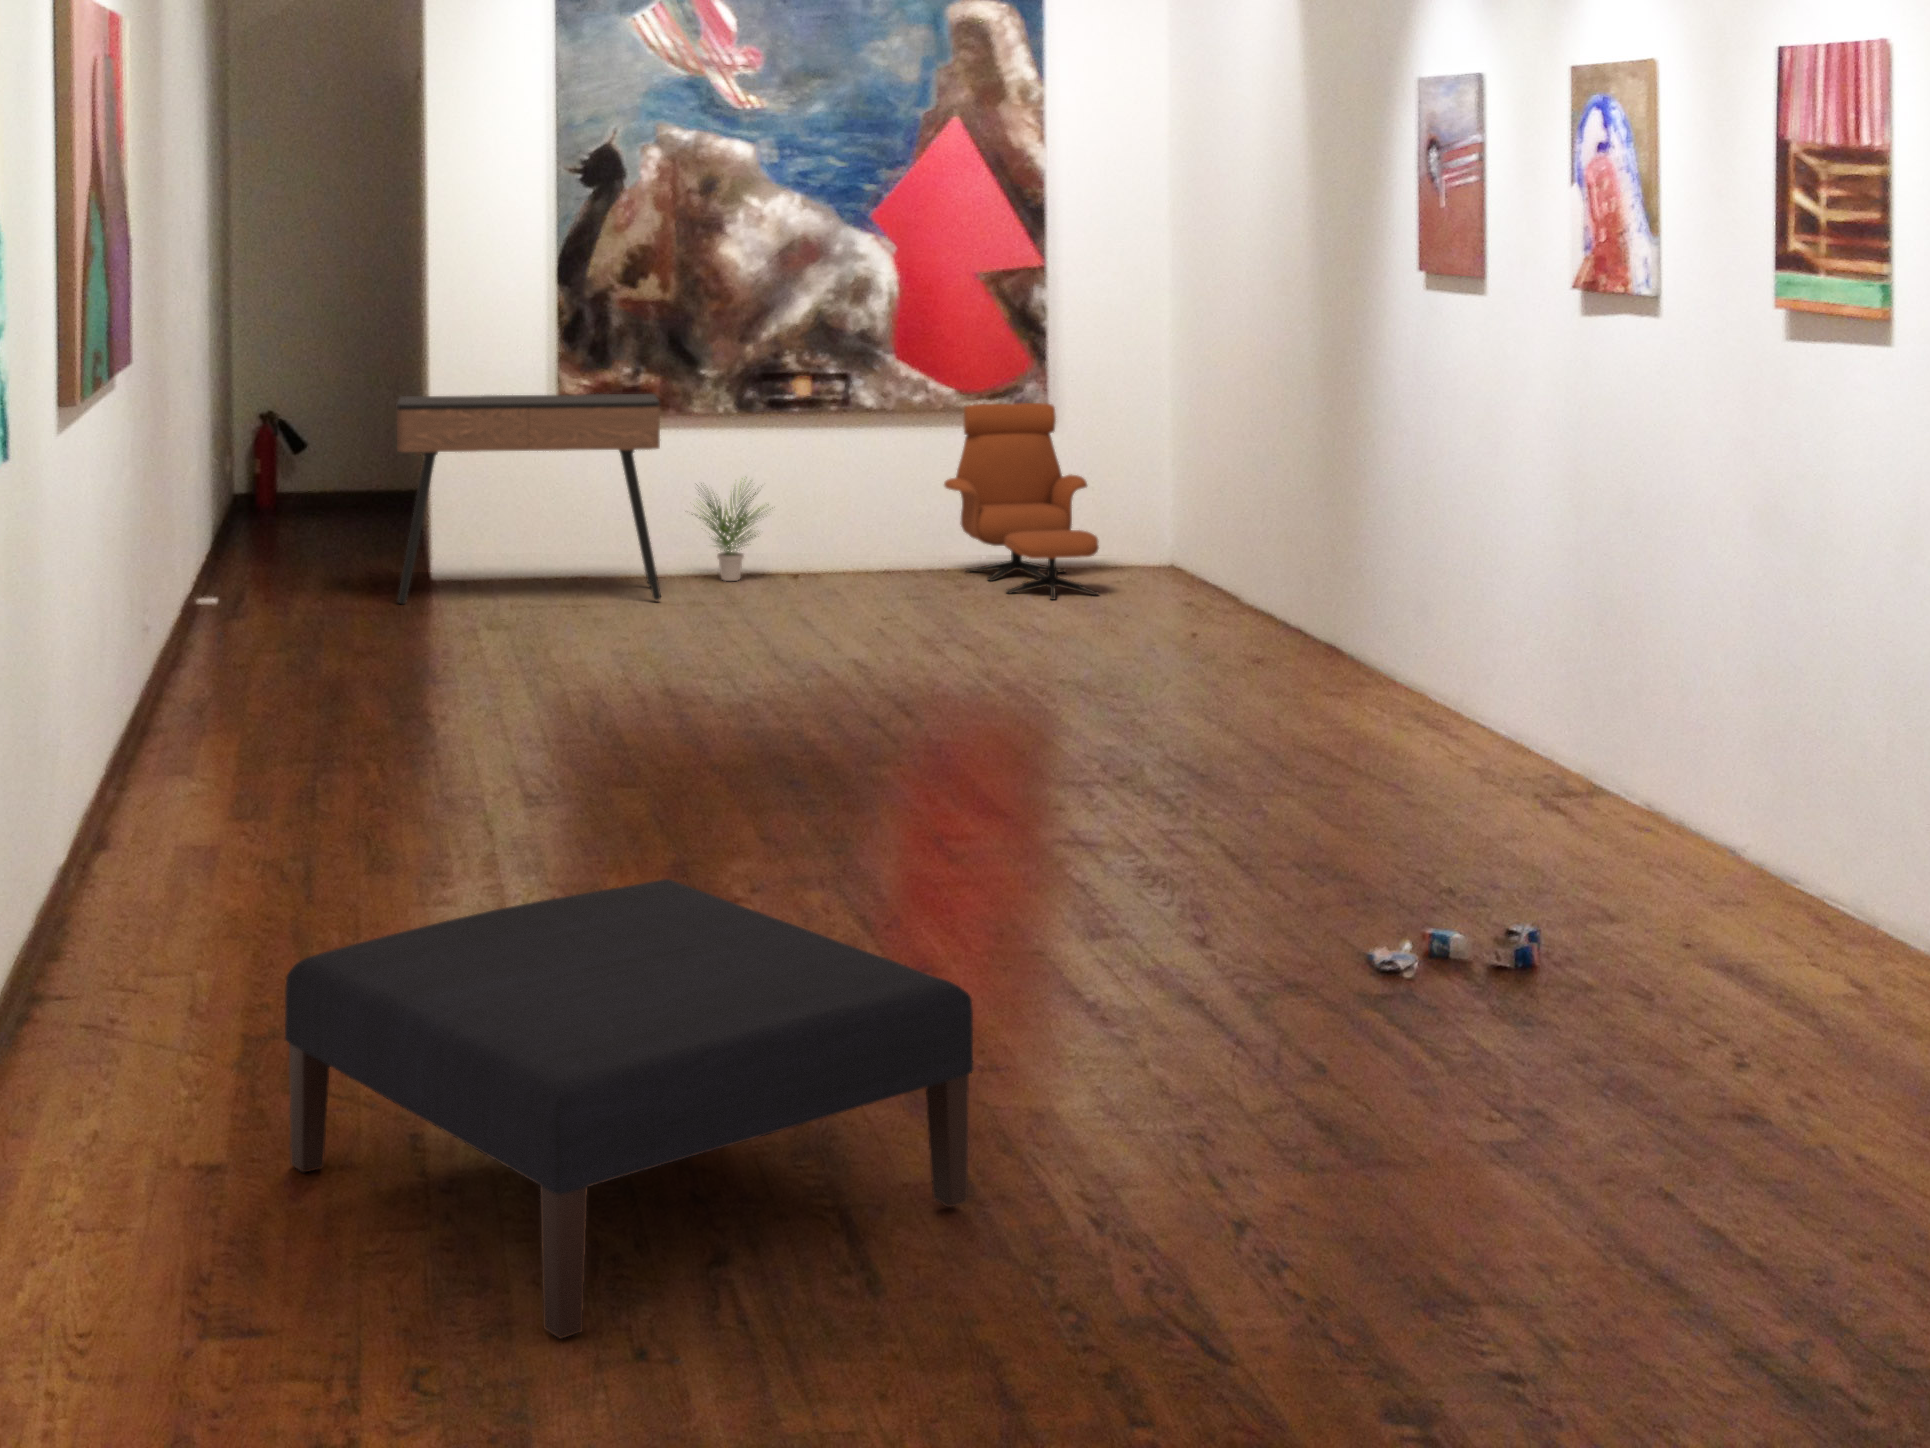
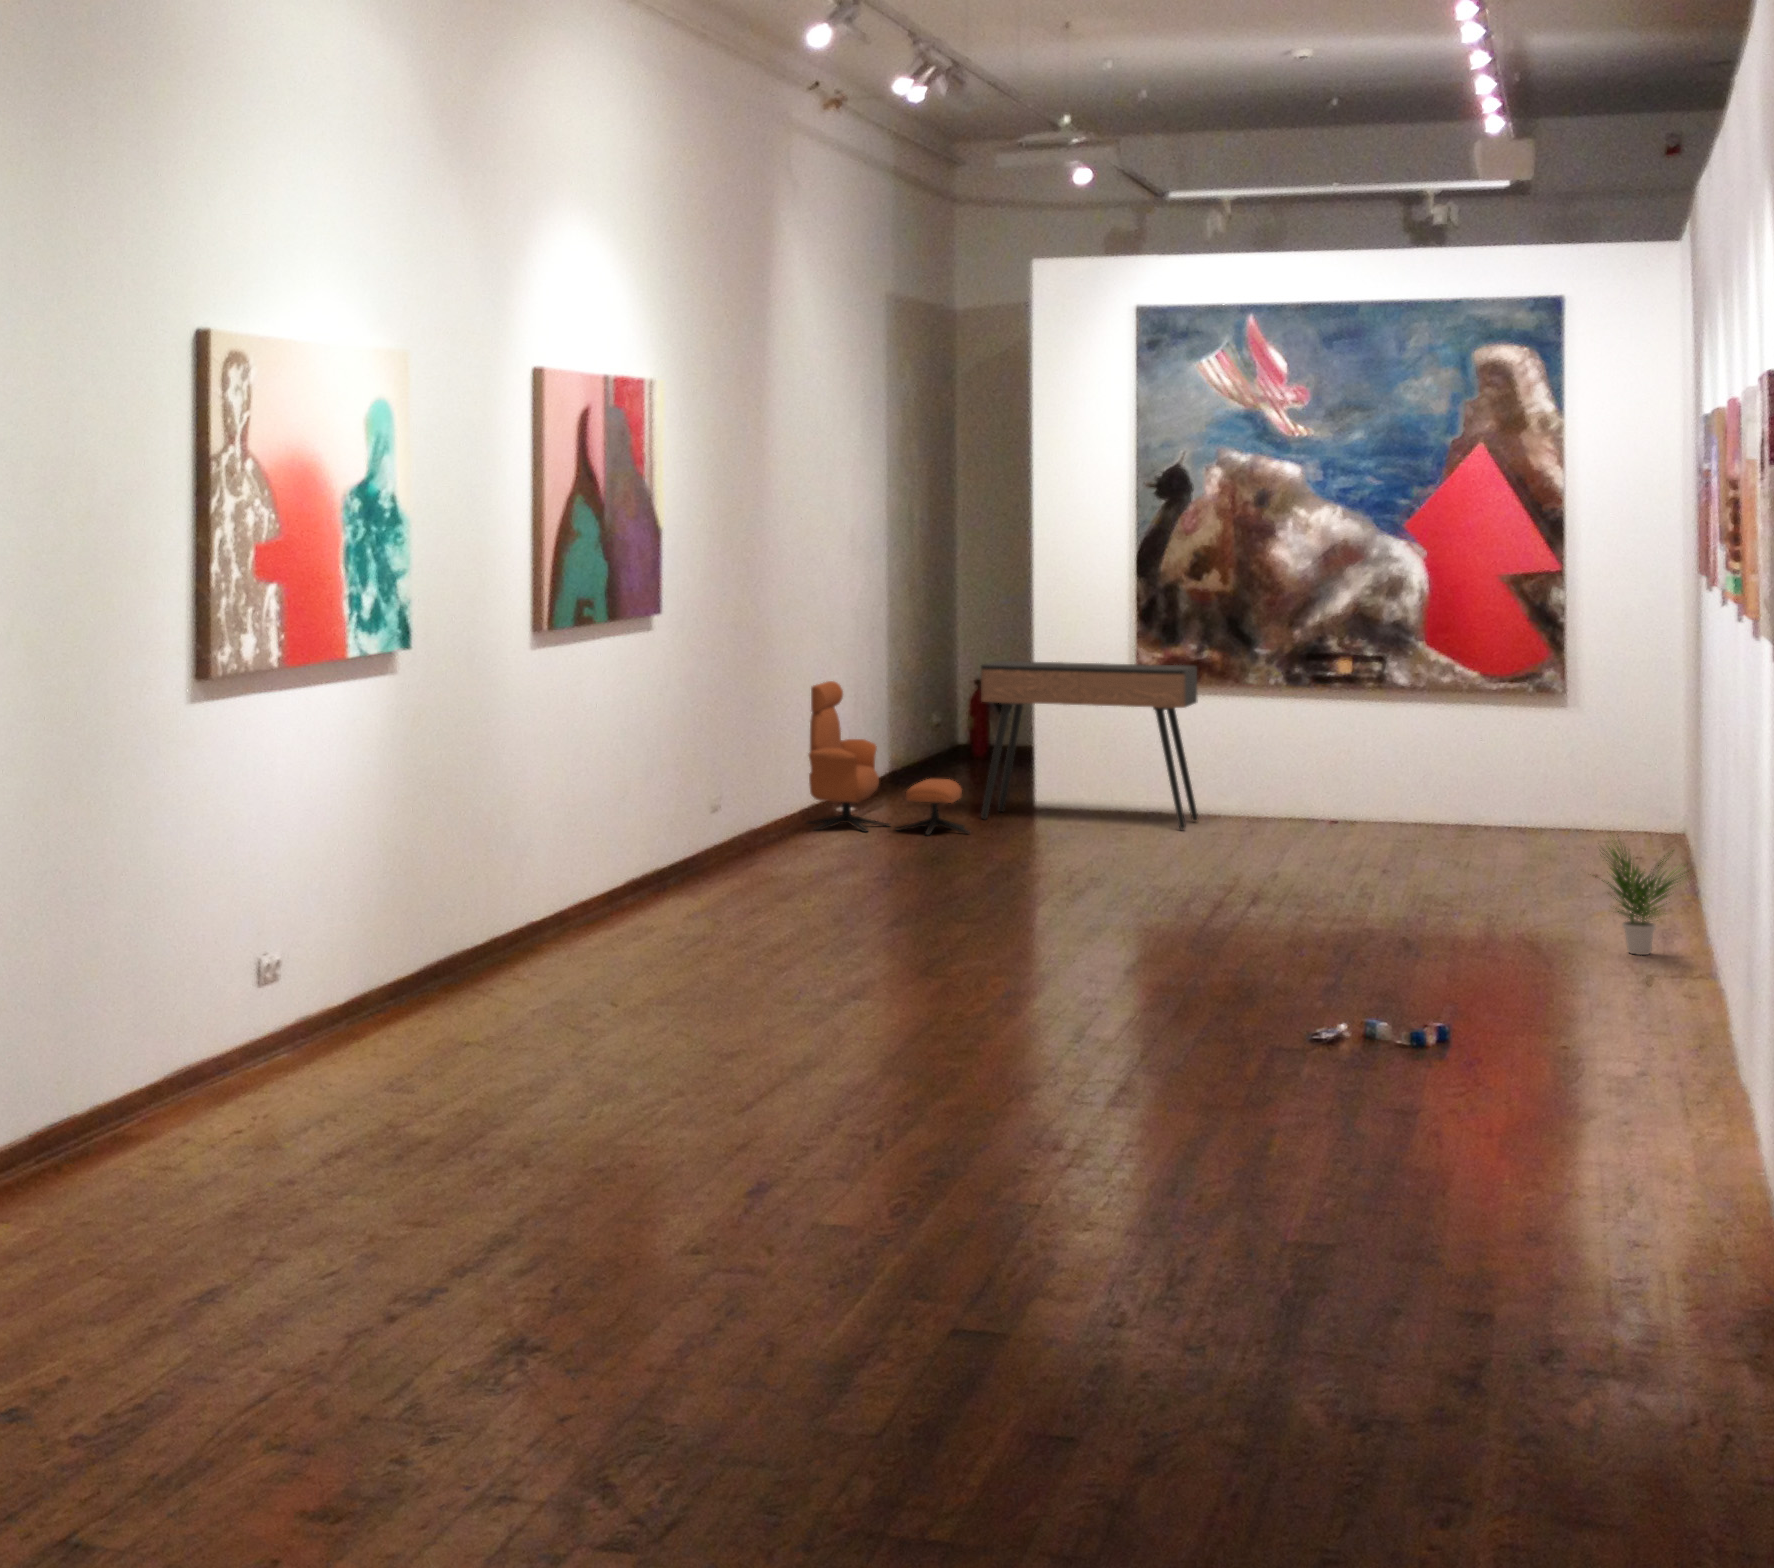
lounge chair: present [944,403,1099,599] -> present [807,681,970,835]
potted plant: present [692,481,767,581] -> present [1595,836,1683,955]
ottoman: present [285,879,974,1338] -> none [518,911,849,1097]

